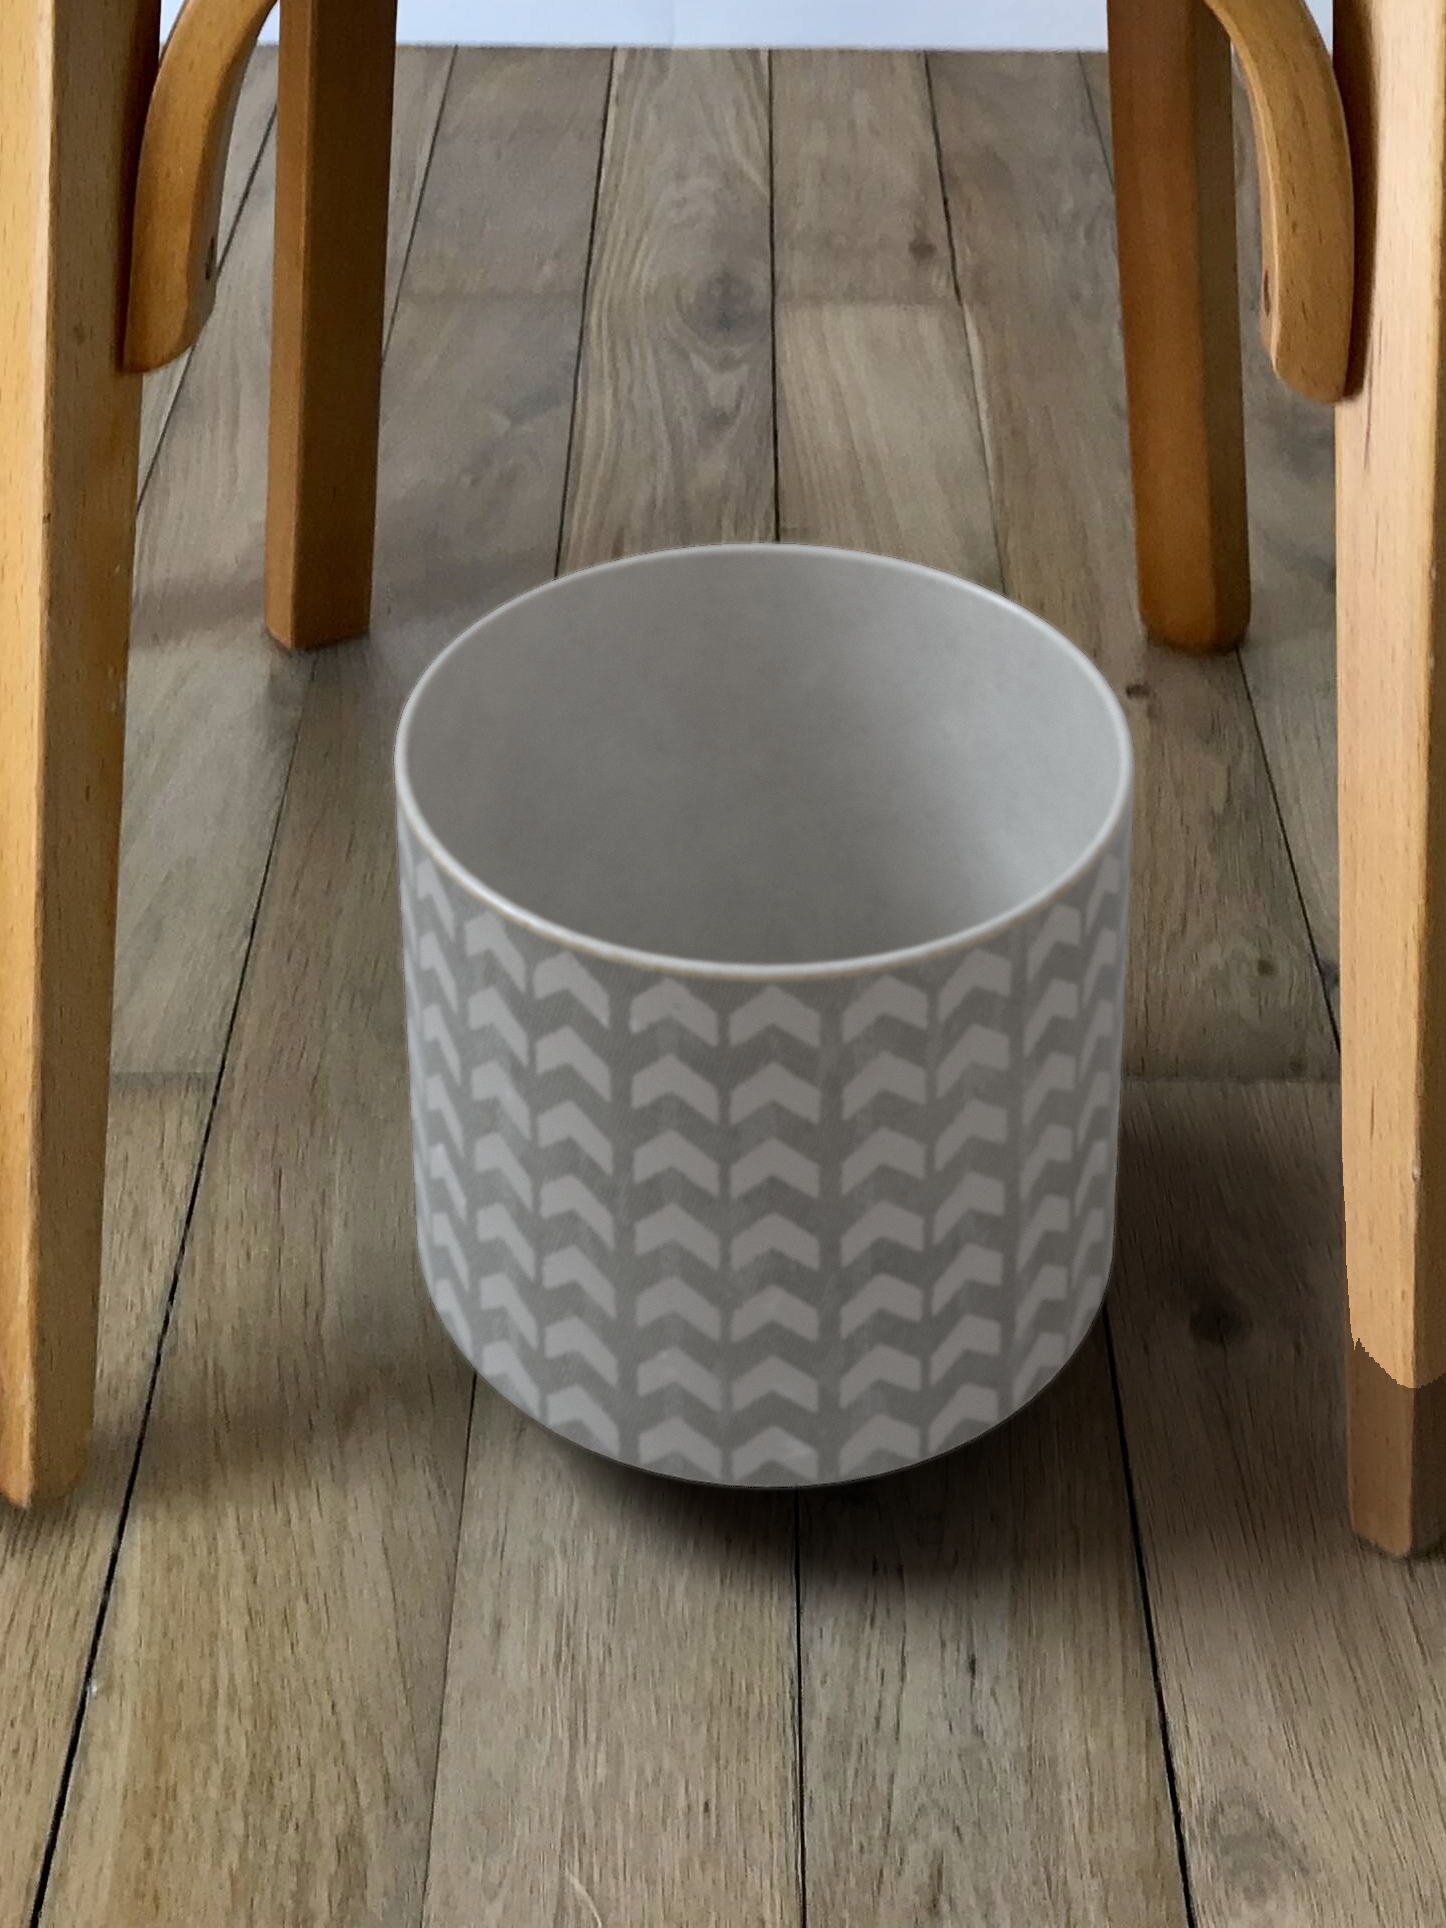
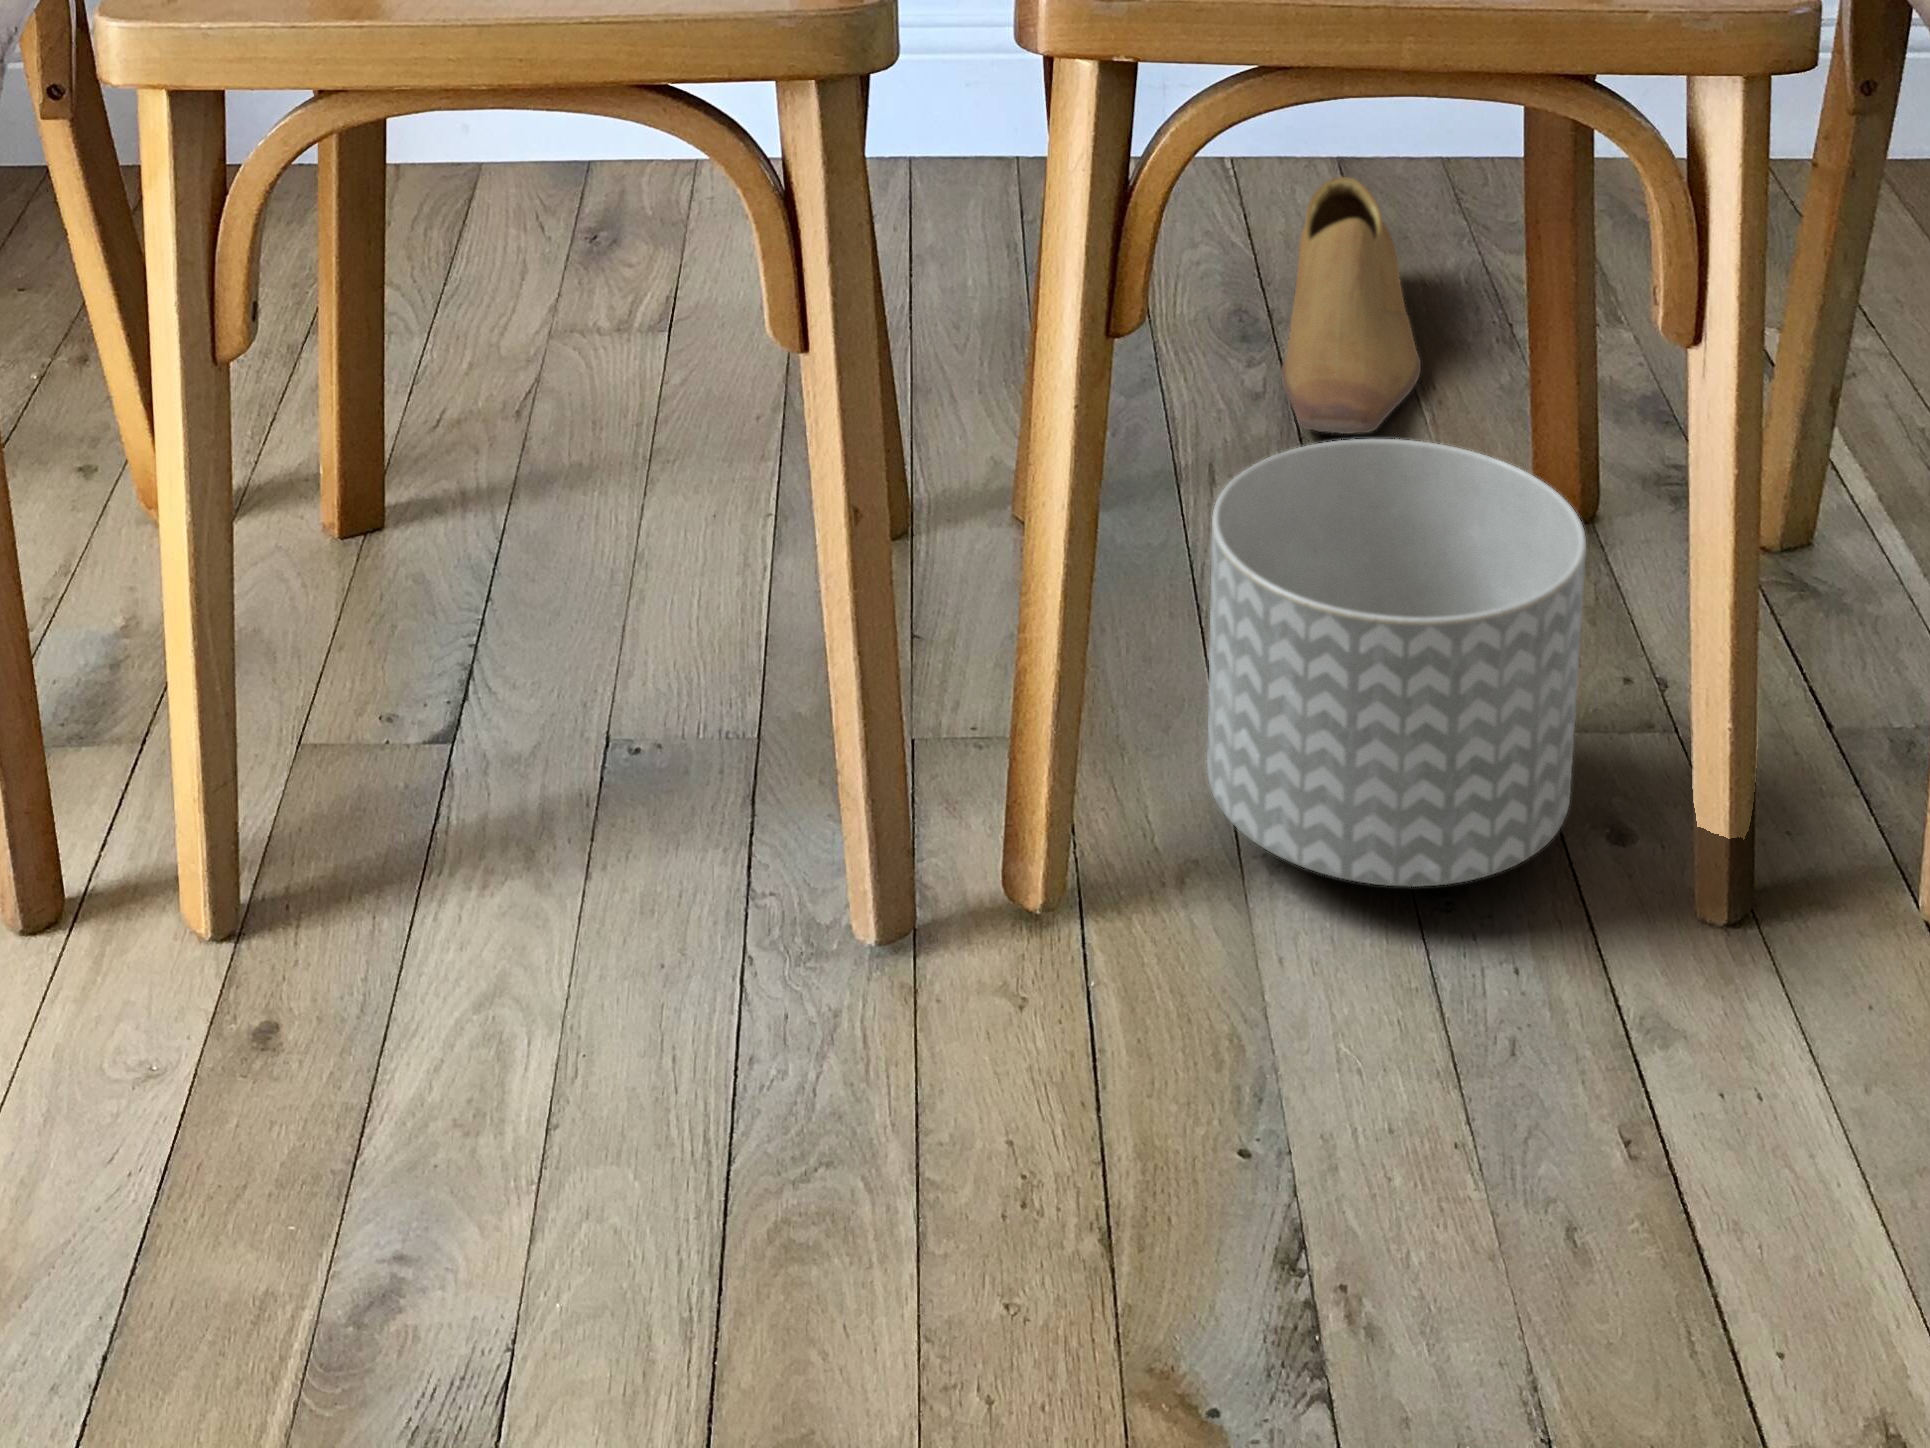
shoe: none [766,75,992,485] -> present [1281,177,1421,434]

